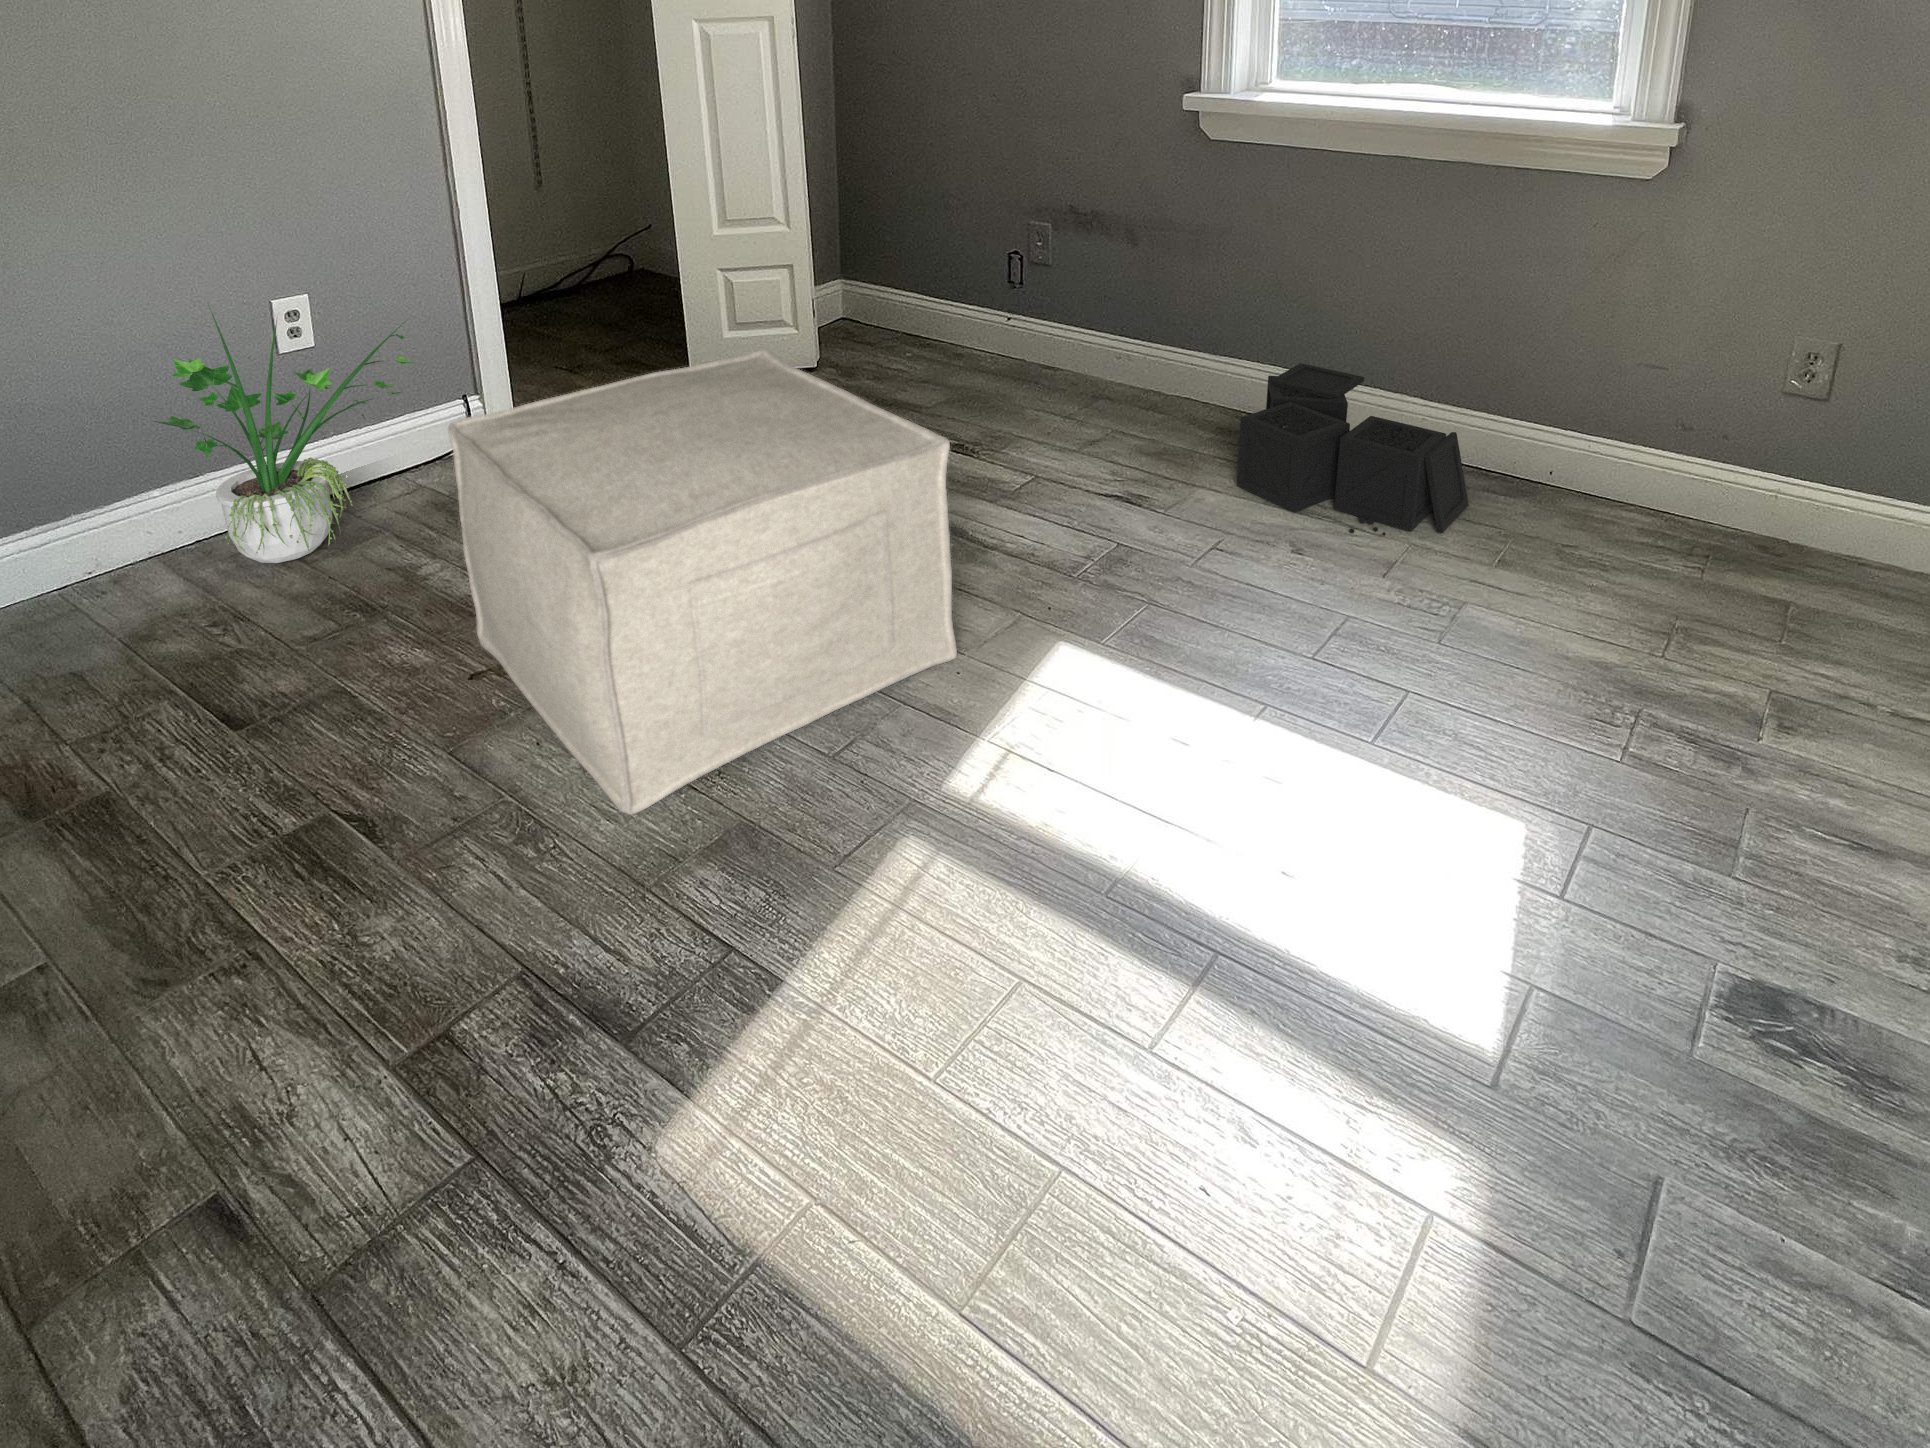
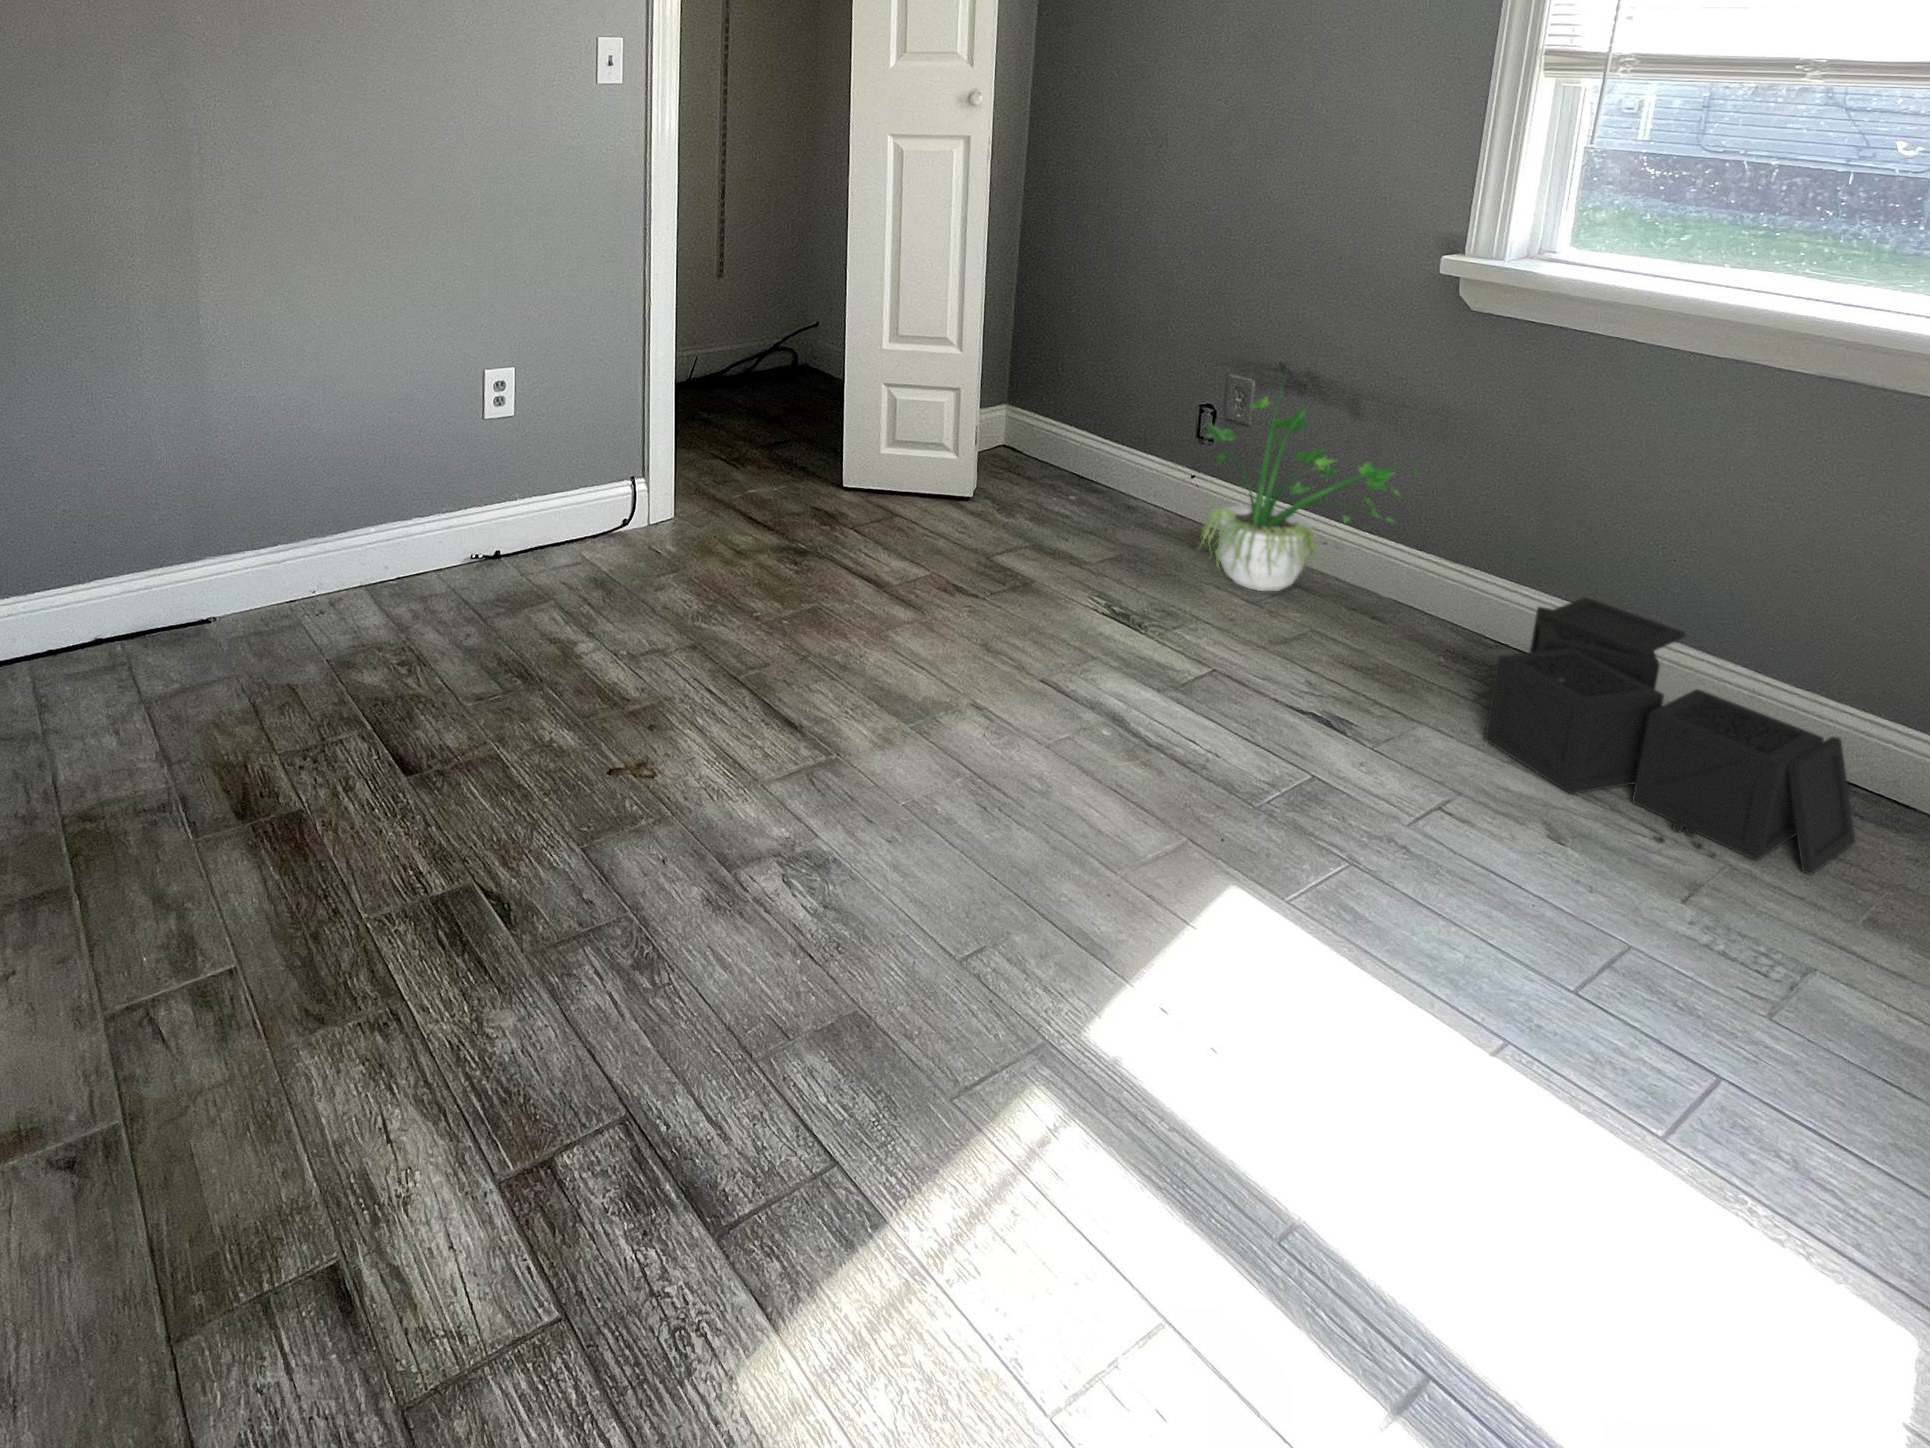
potted plant: present [154,307,414,563] -> present [1198,395,1418,591]
ottoman: present [448,349,957,814] -> none [616,487,1127,970]

